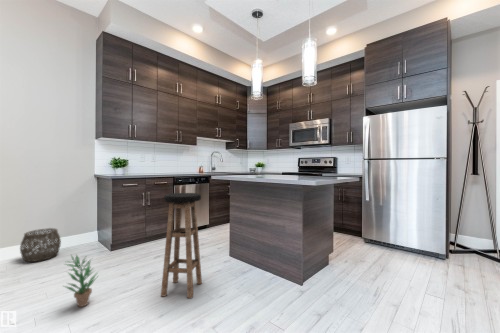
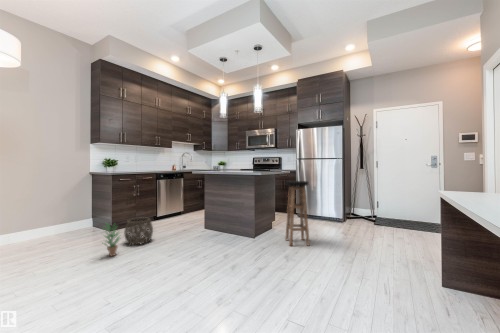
bar stool: present [161,193,202,298] -> present [285,181,310,246]
woven basket: present [20,228,61,262] -> present [124,217,153,245]

